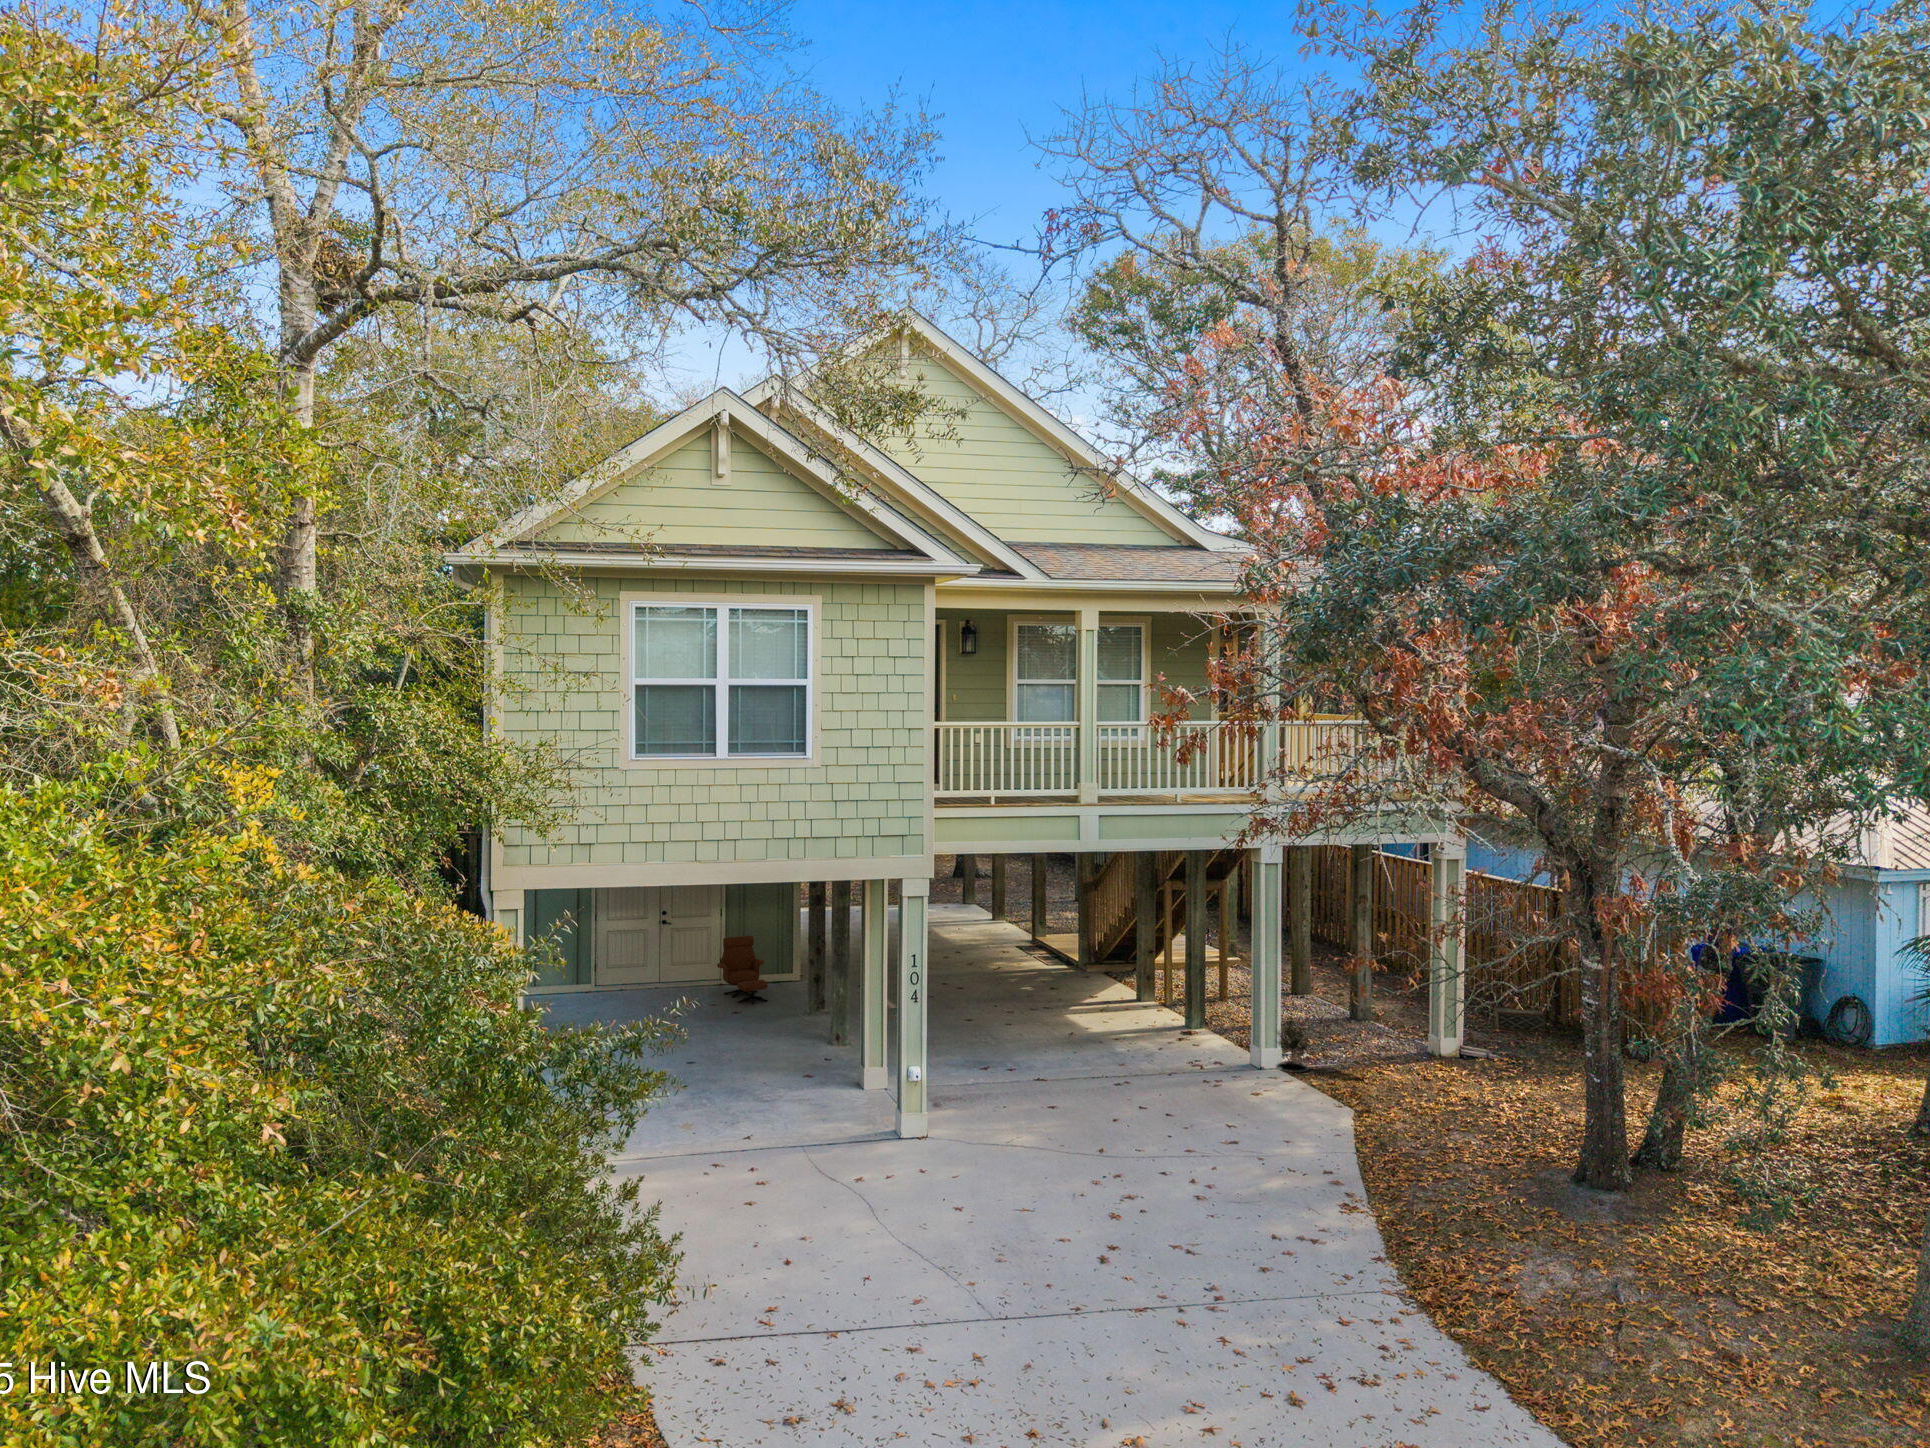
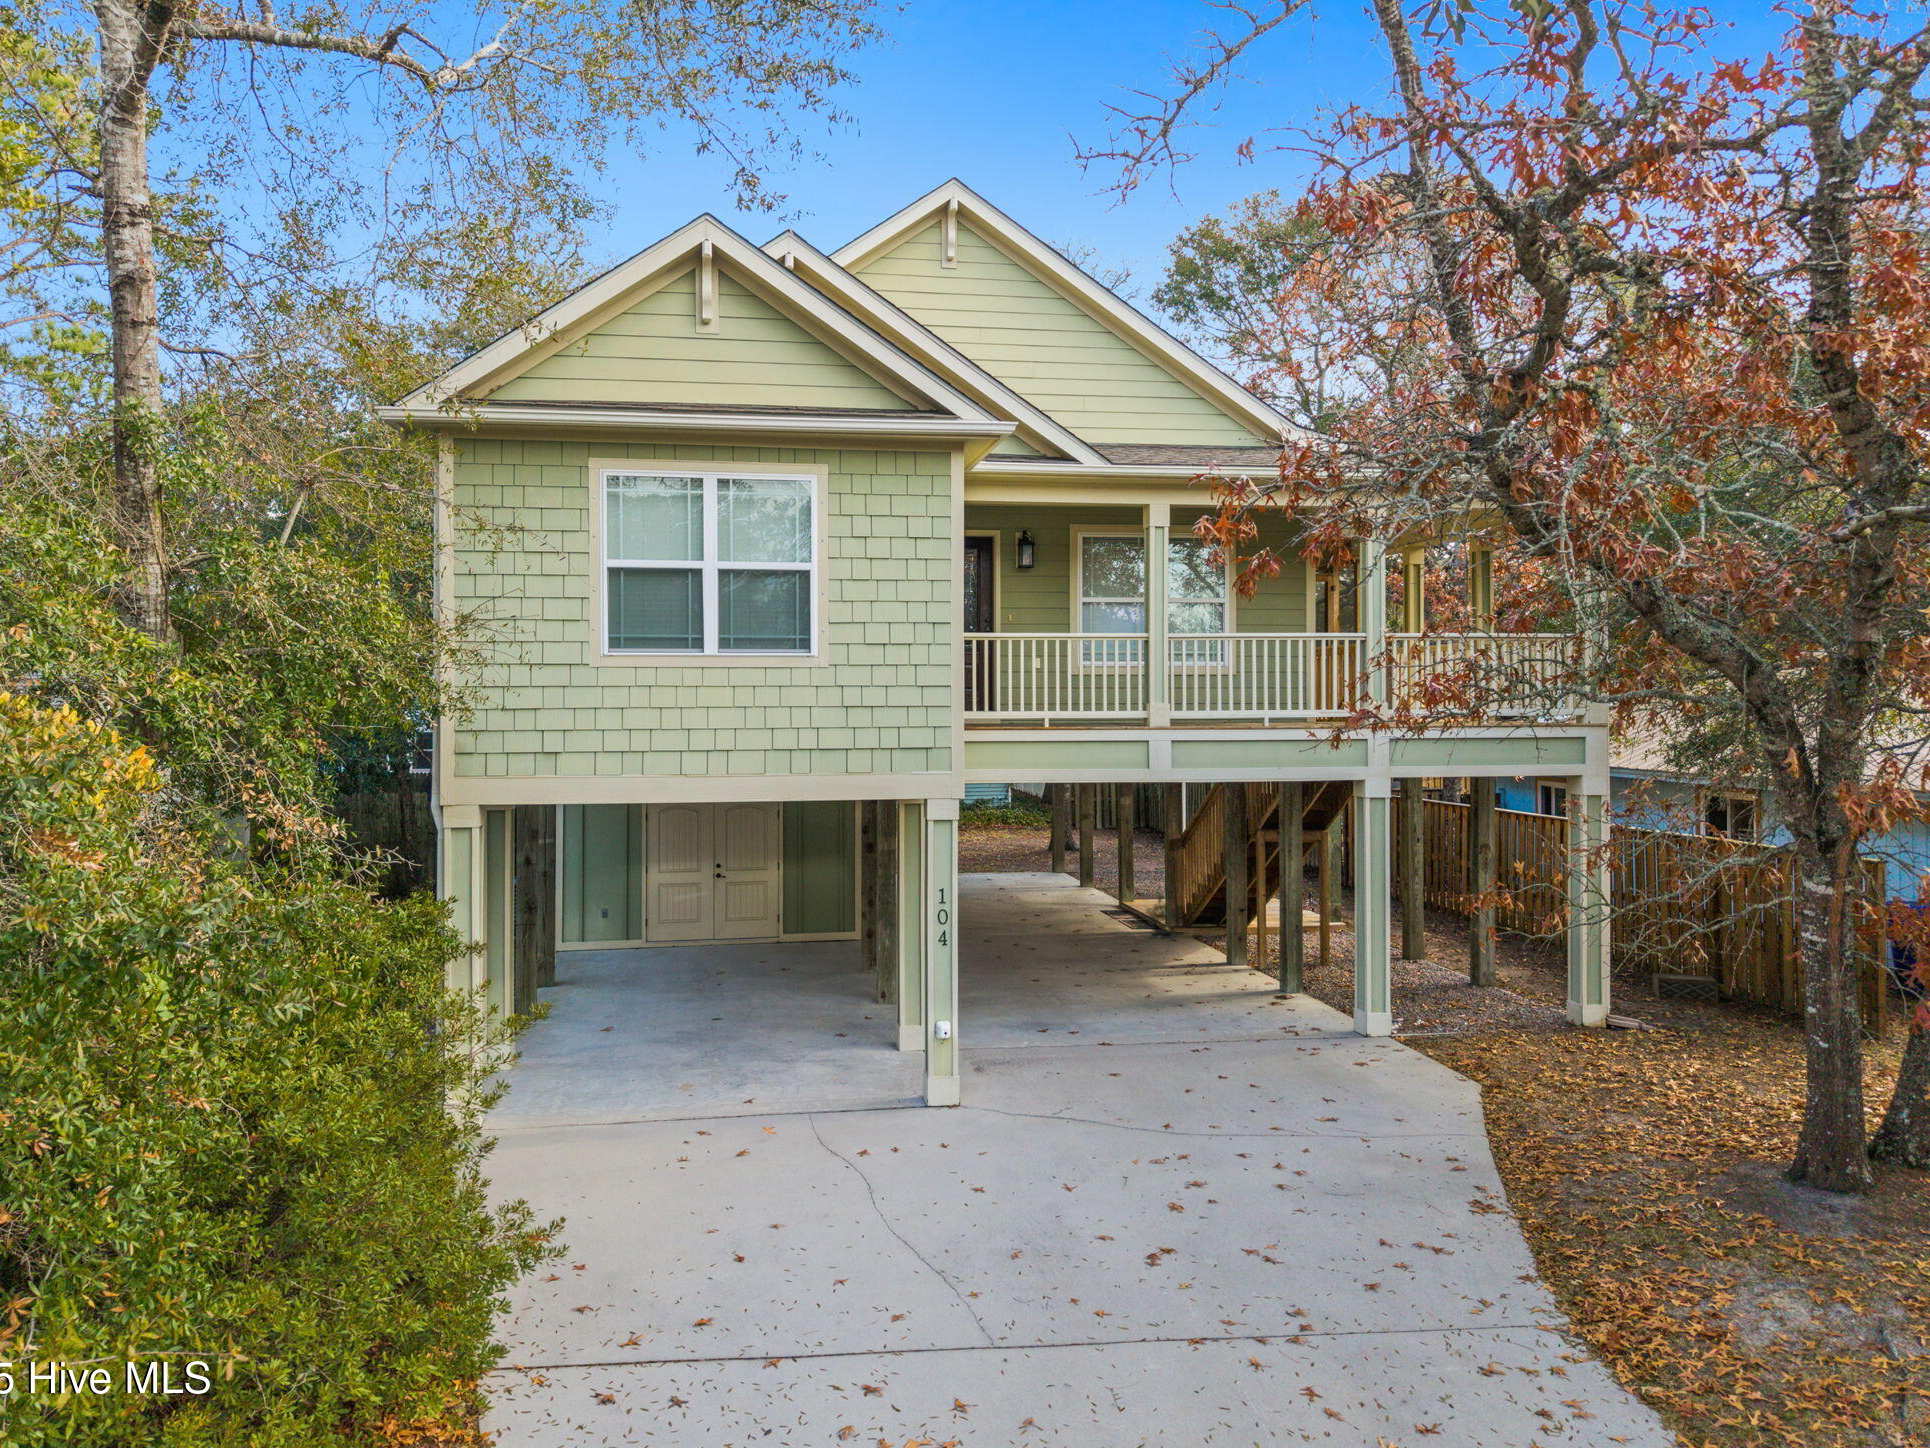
lounge chair: present [717,936,768,1004] -> none [767,890,818,962]
potted tree: present [1276,1017,1310,1073] -> present [1146,893,1175,938]

